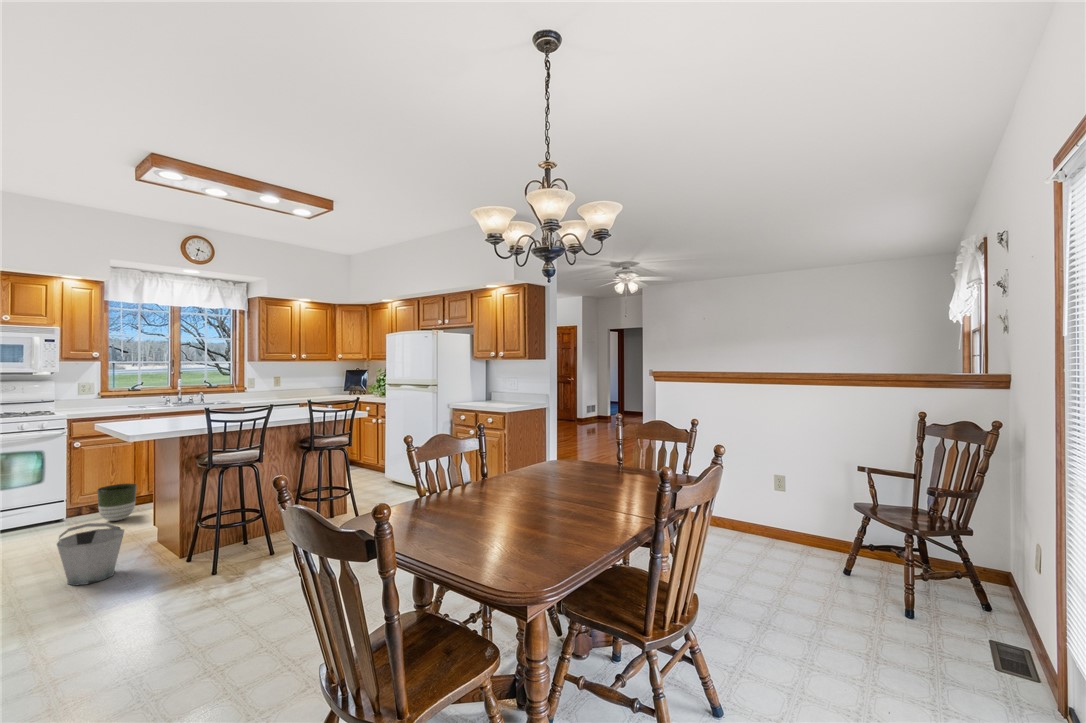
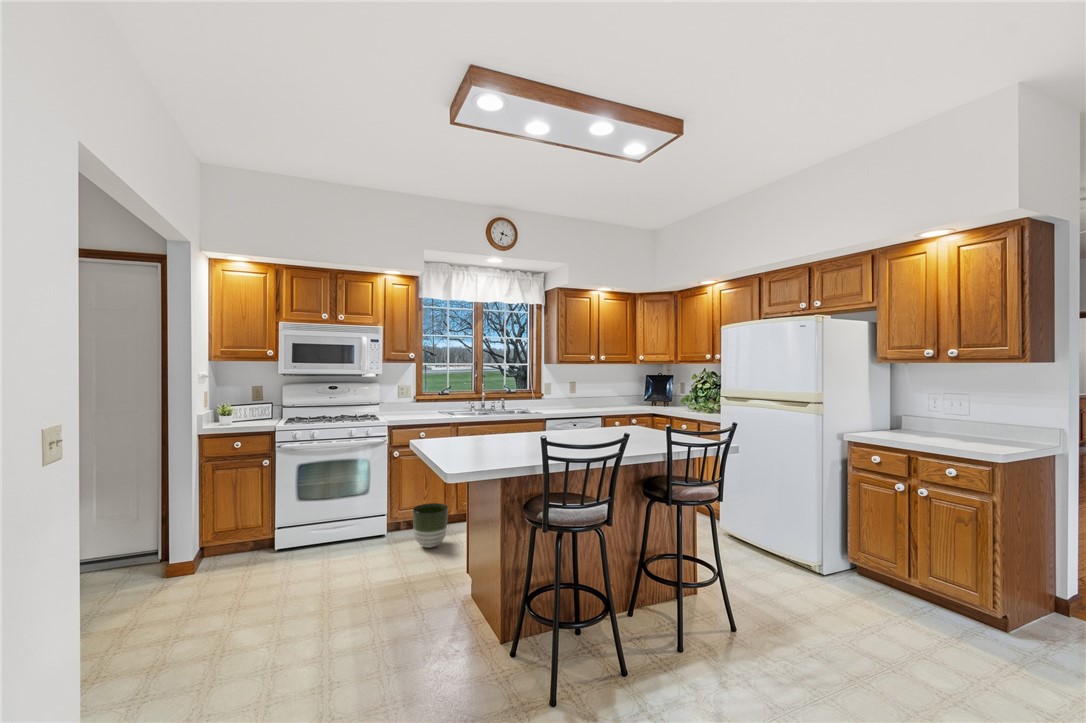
bucket: present [57,523,124,586] -> none [372,579,443,675]

